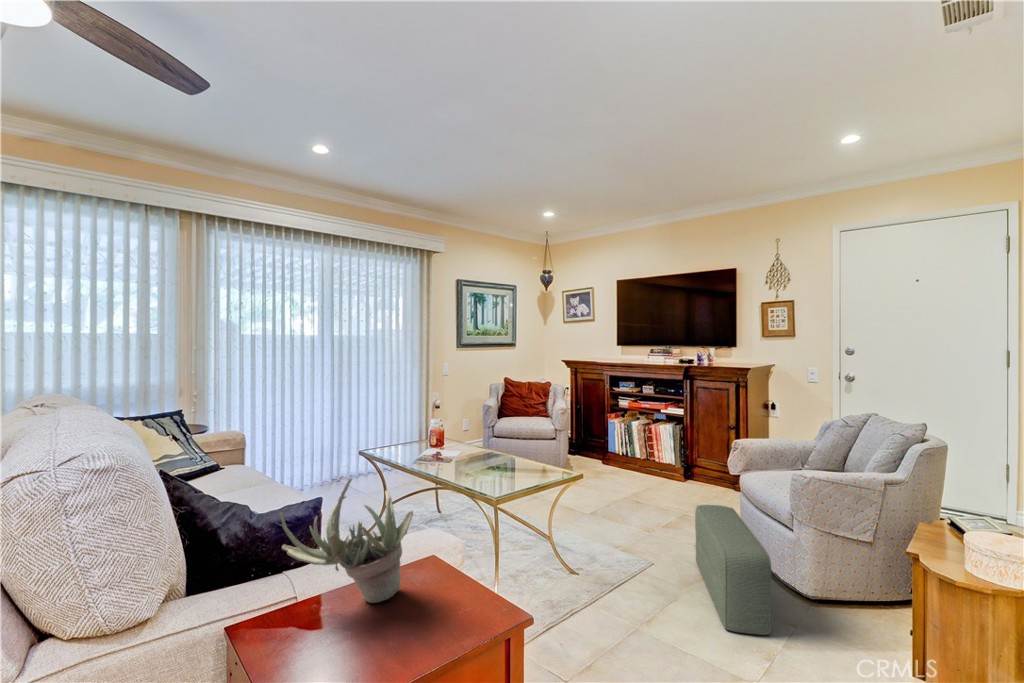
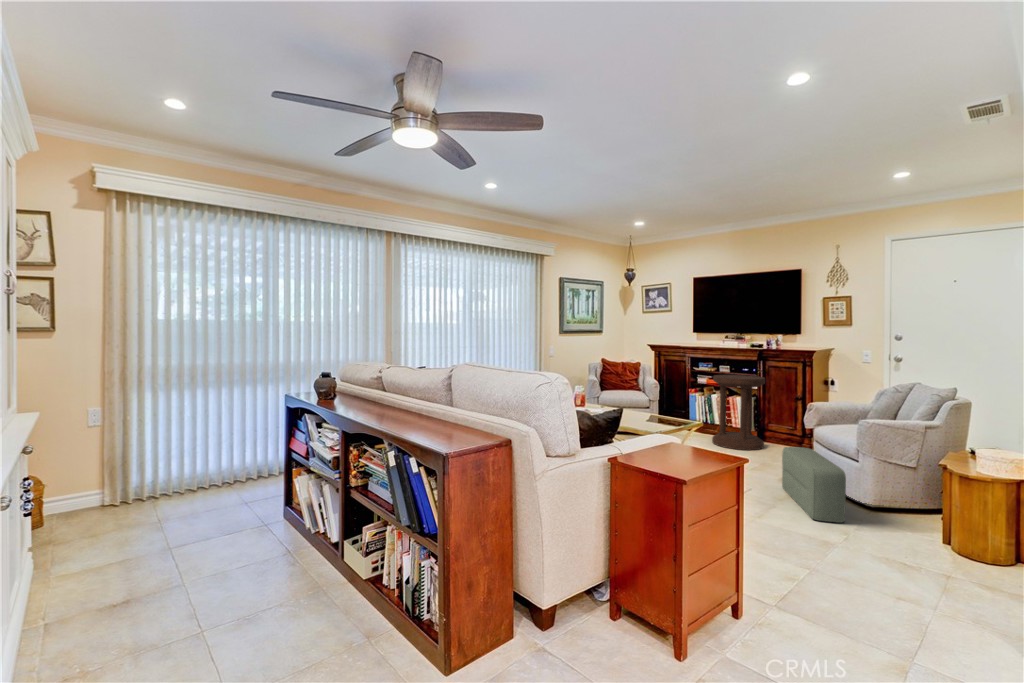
side table: none [630,398,691,495] -> present [712,375,765,450]
succulent plant: present [280,478,413,603] -> none [629,395,687,453]

